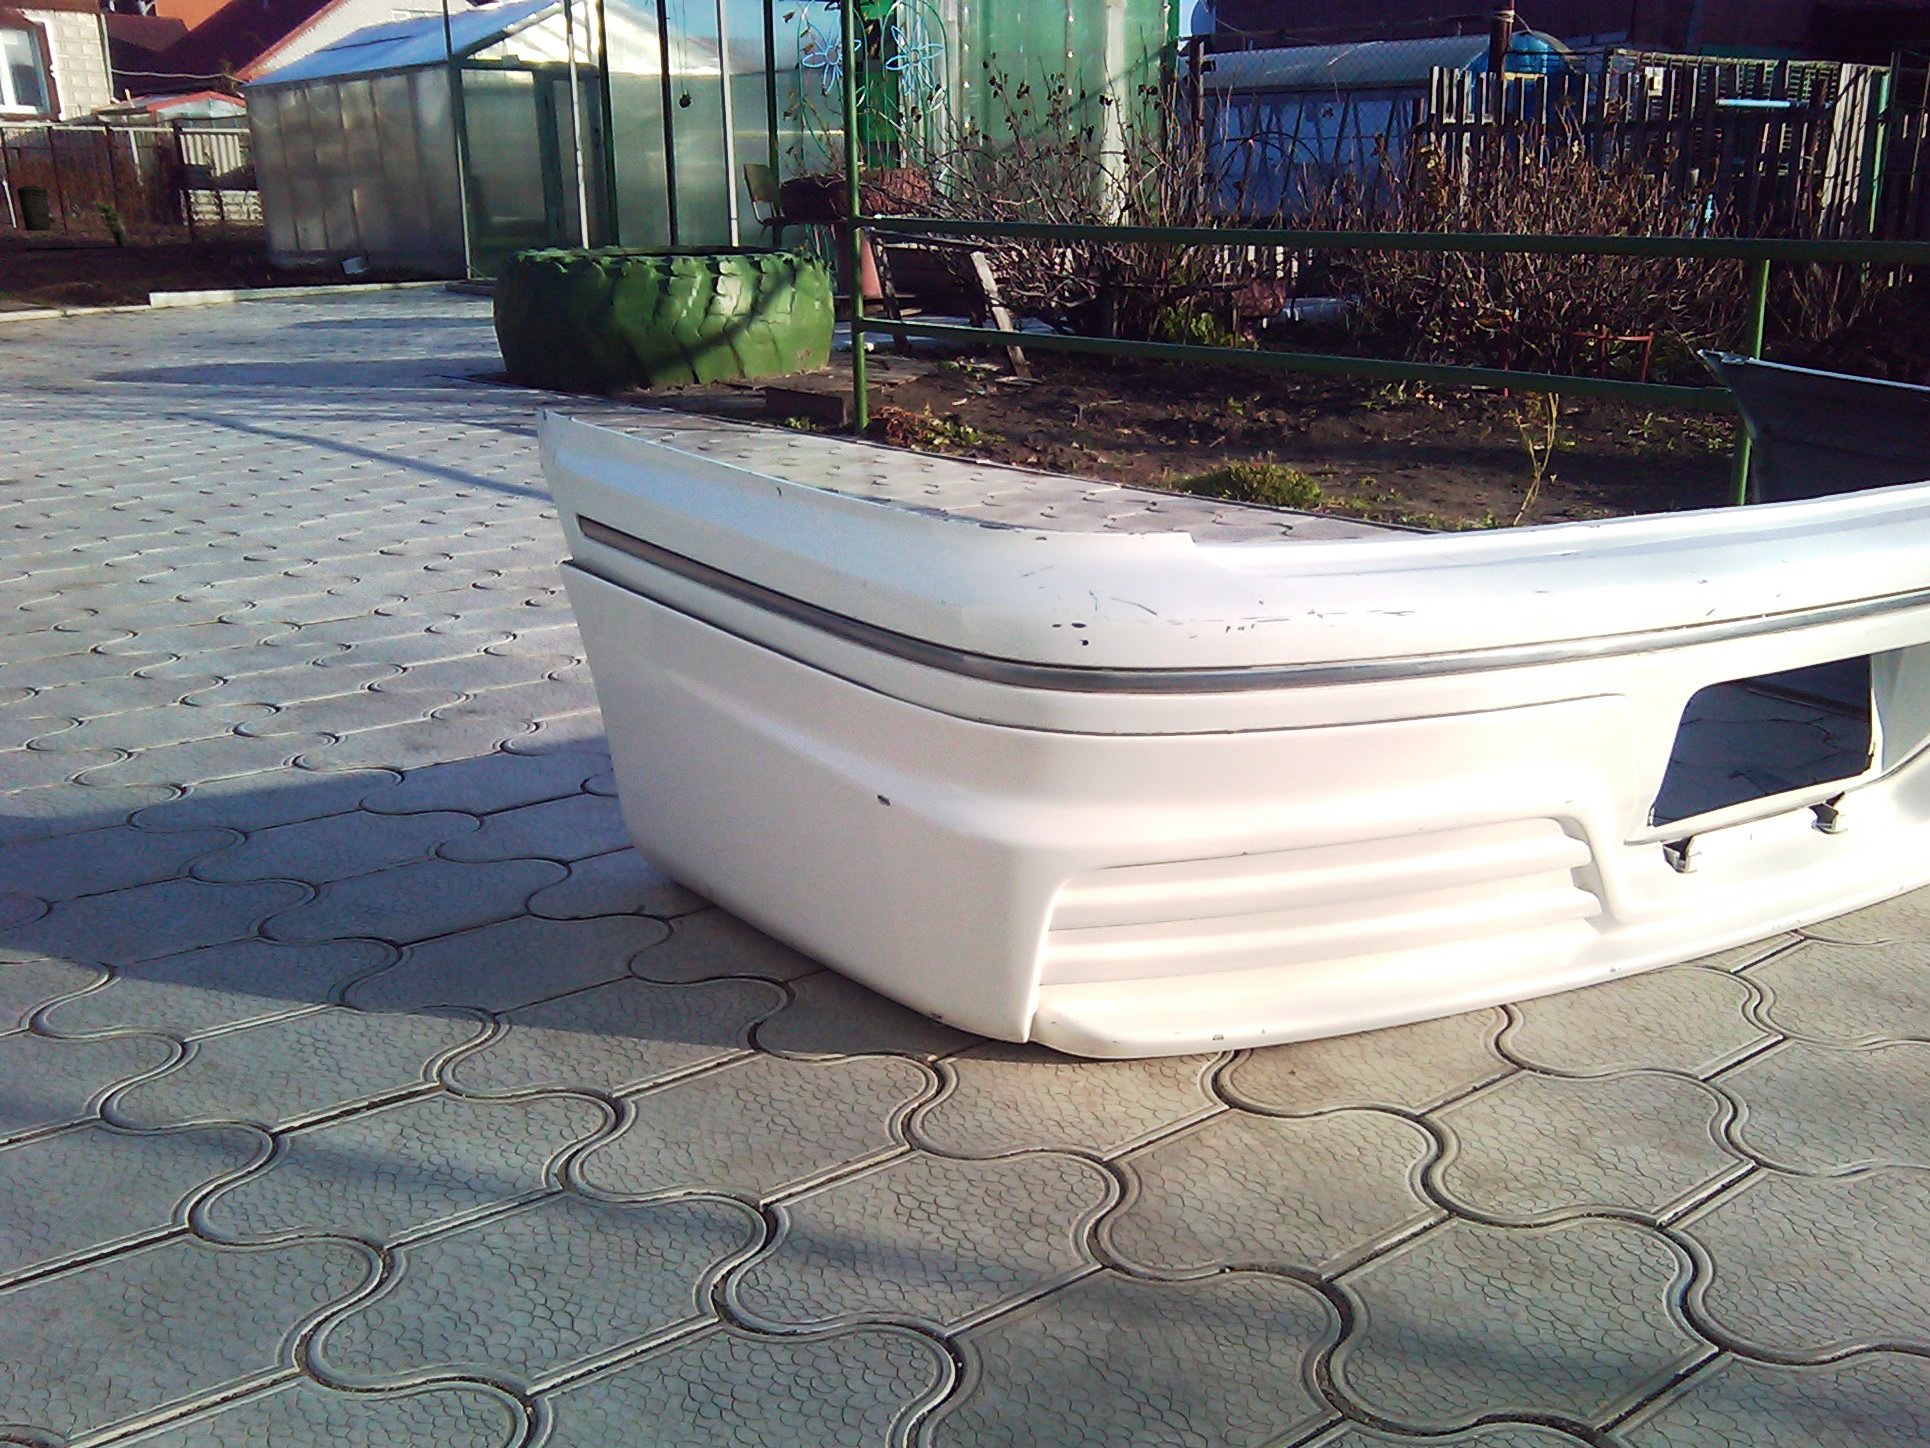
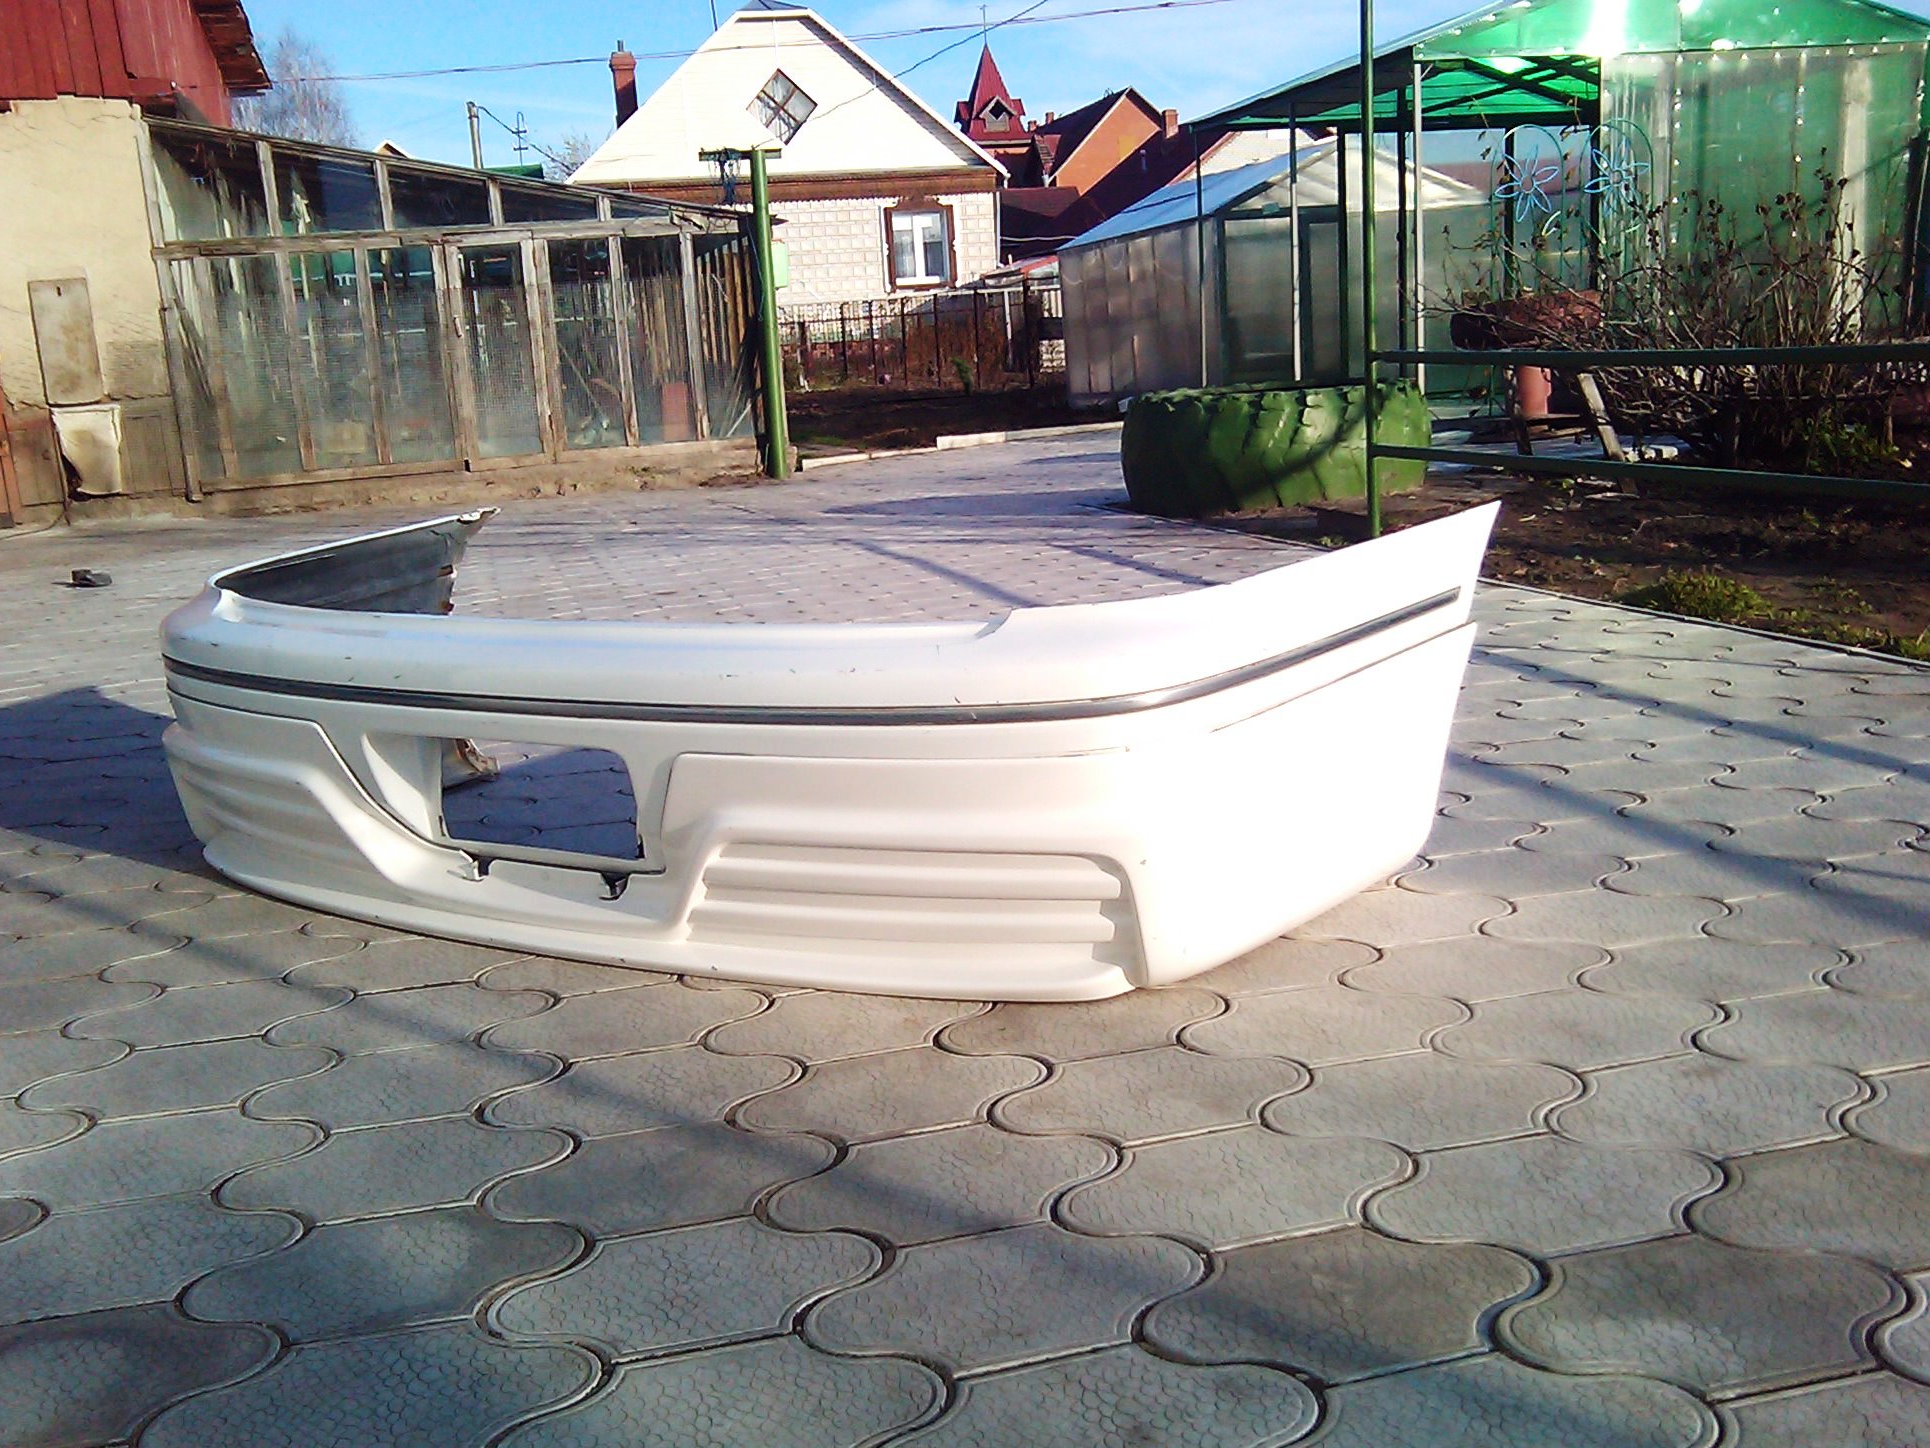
trash can: present [17,185,50,230] -> none [903,344,926,383]

